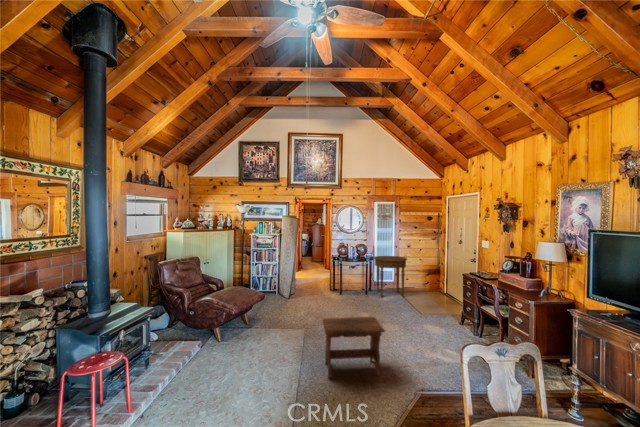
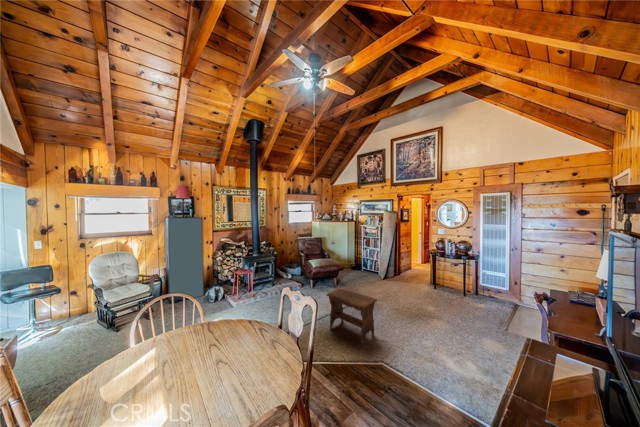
side table: present [374,256,407,297] -> none [473,256,524,310]

